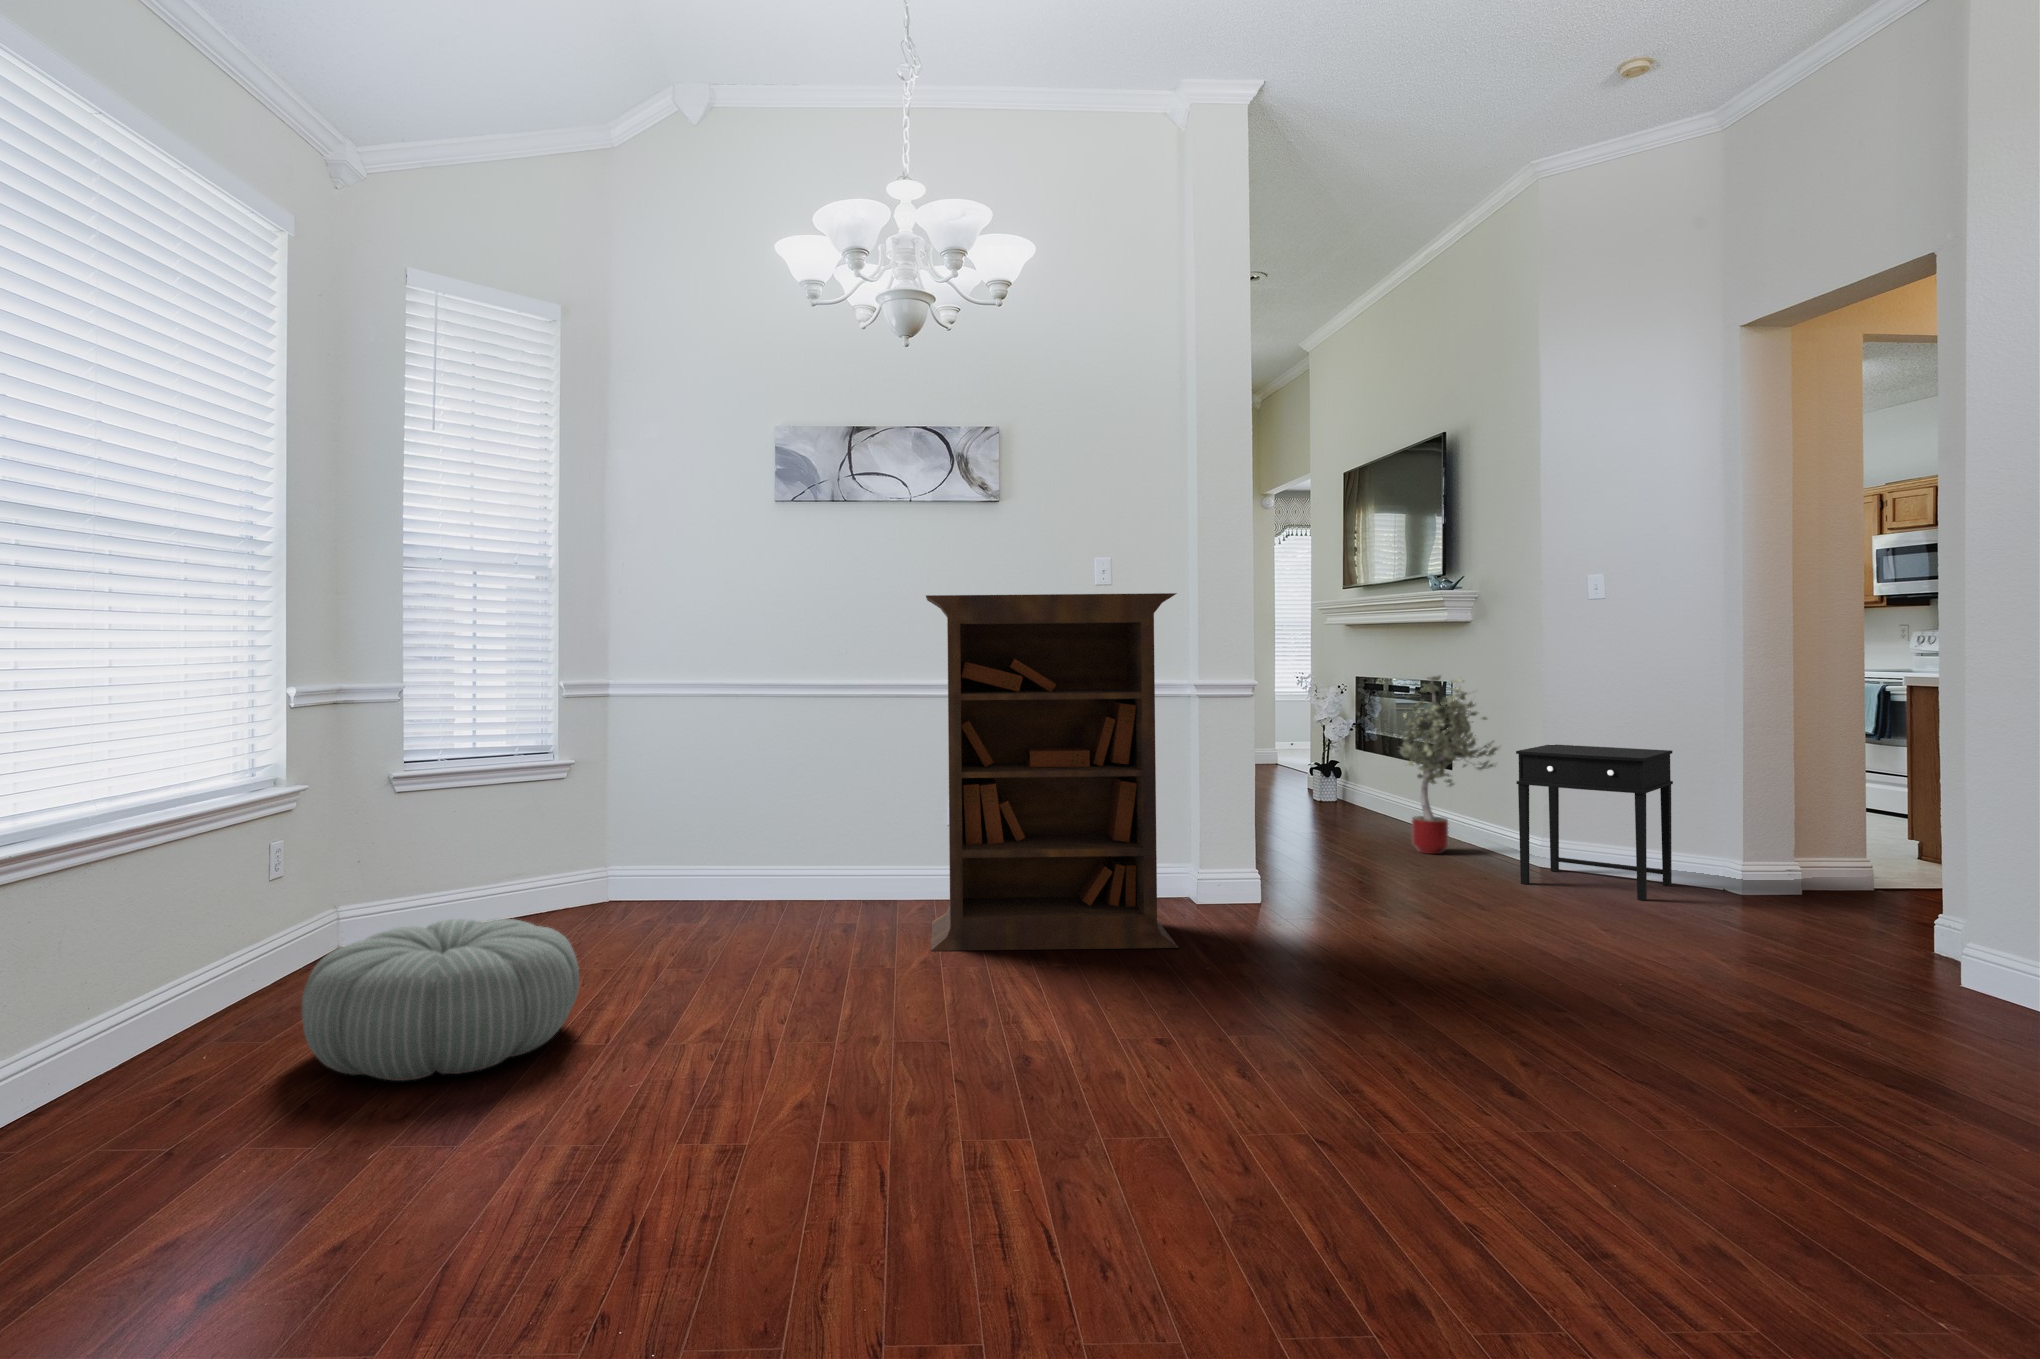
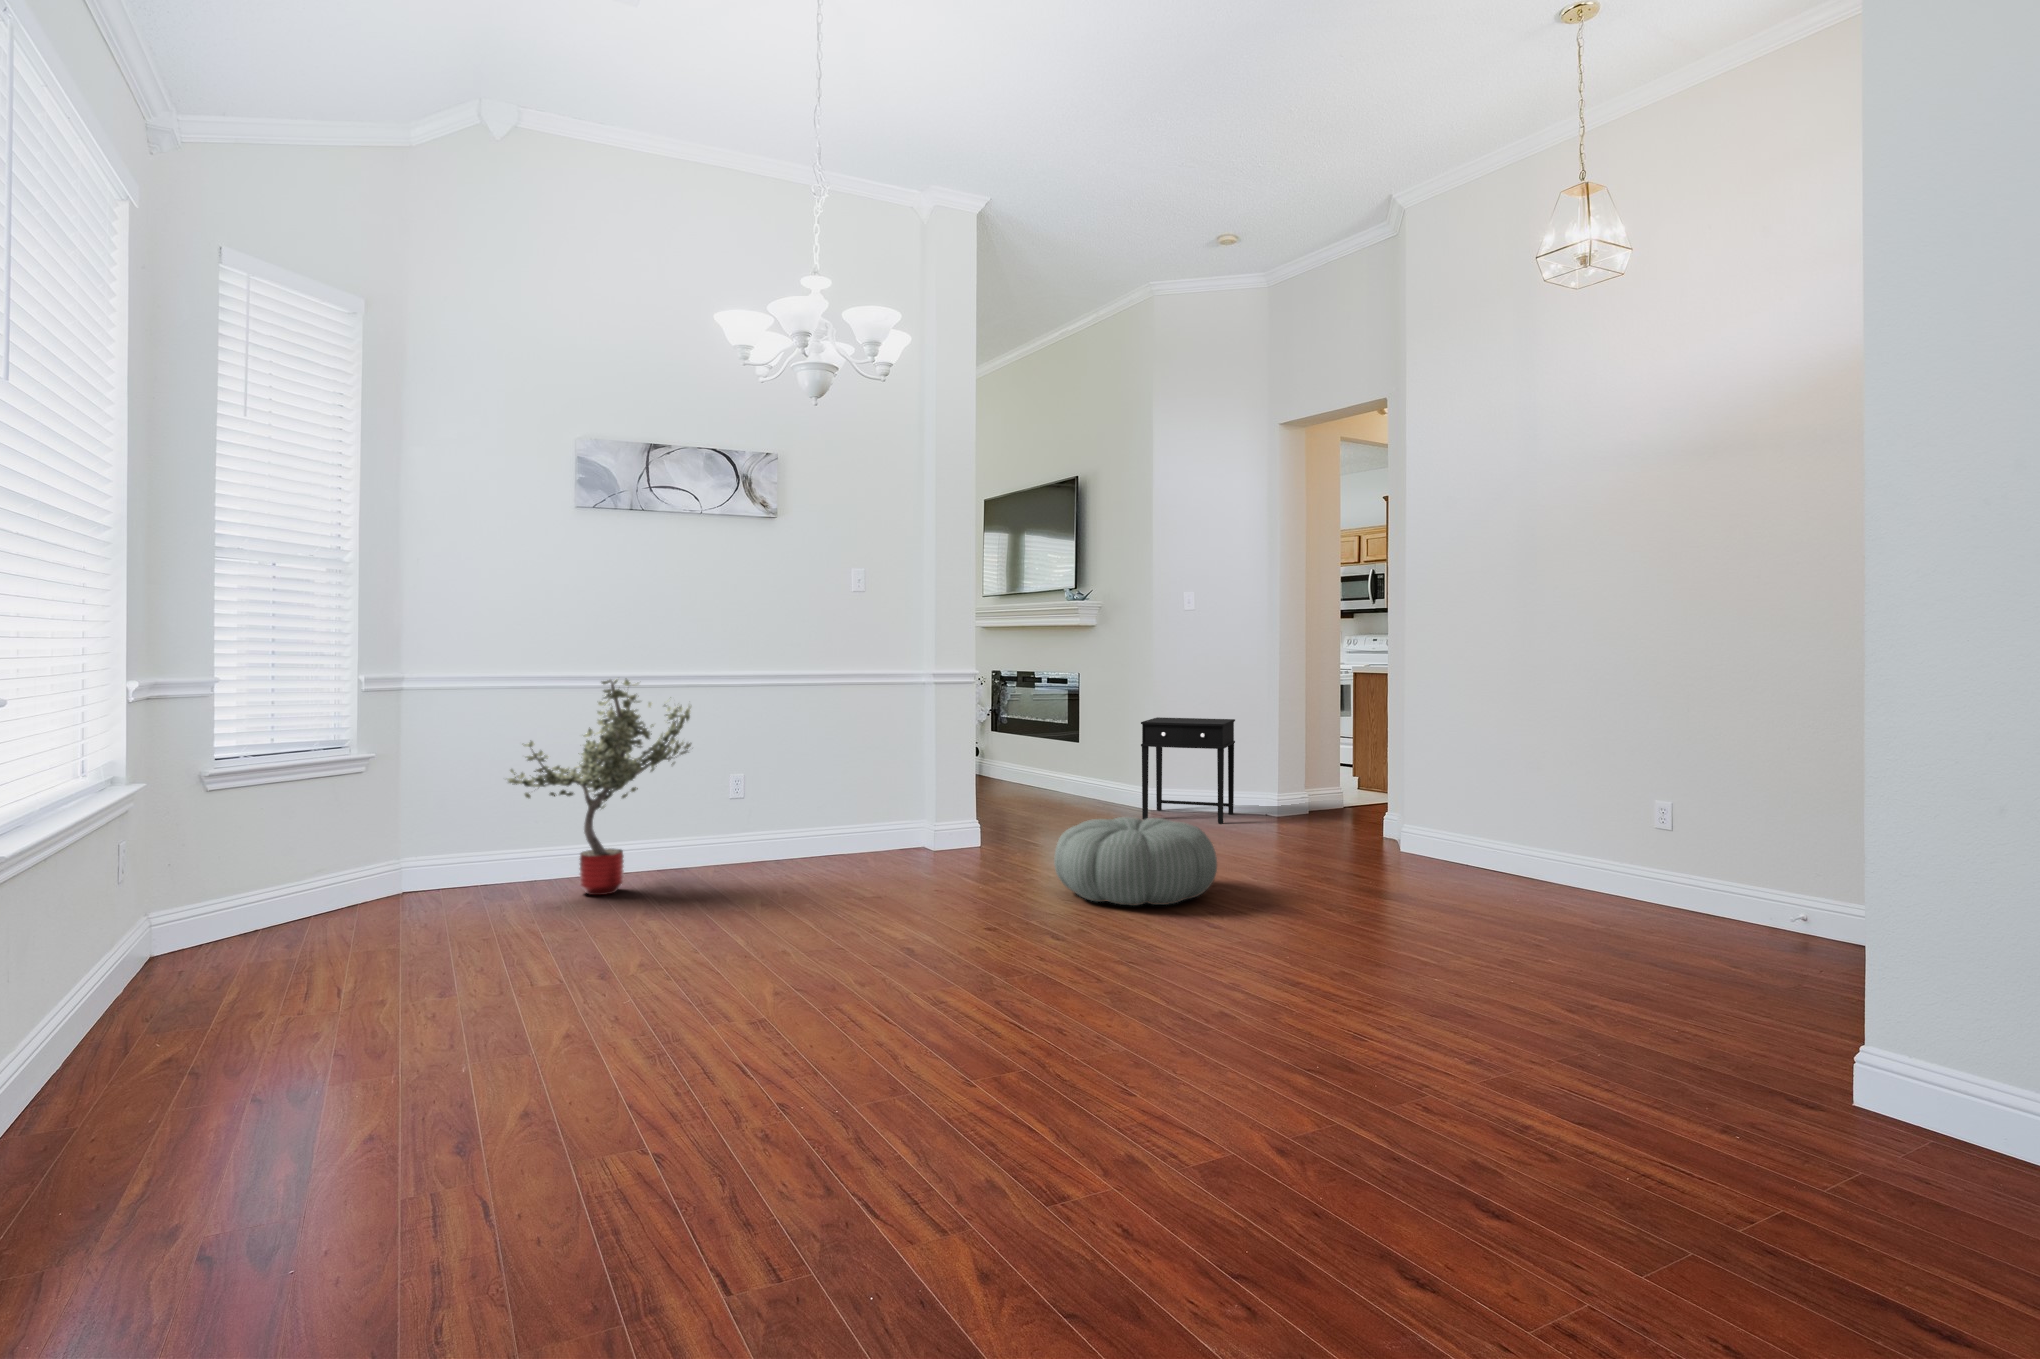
bookcase: present [926,593,1179,951] -> none [727,598,944,895]
potted tree: present [1400,675,1498,854] -> present [508,679,691,895]
pouf: present [302,918,579,1081] -> present [1054,817,1217,906]

